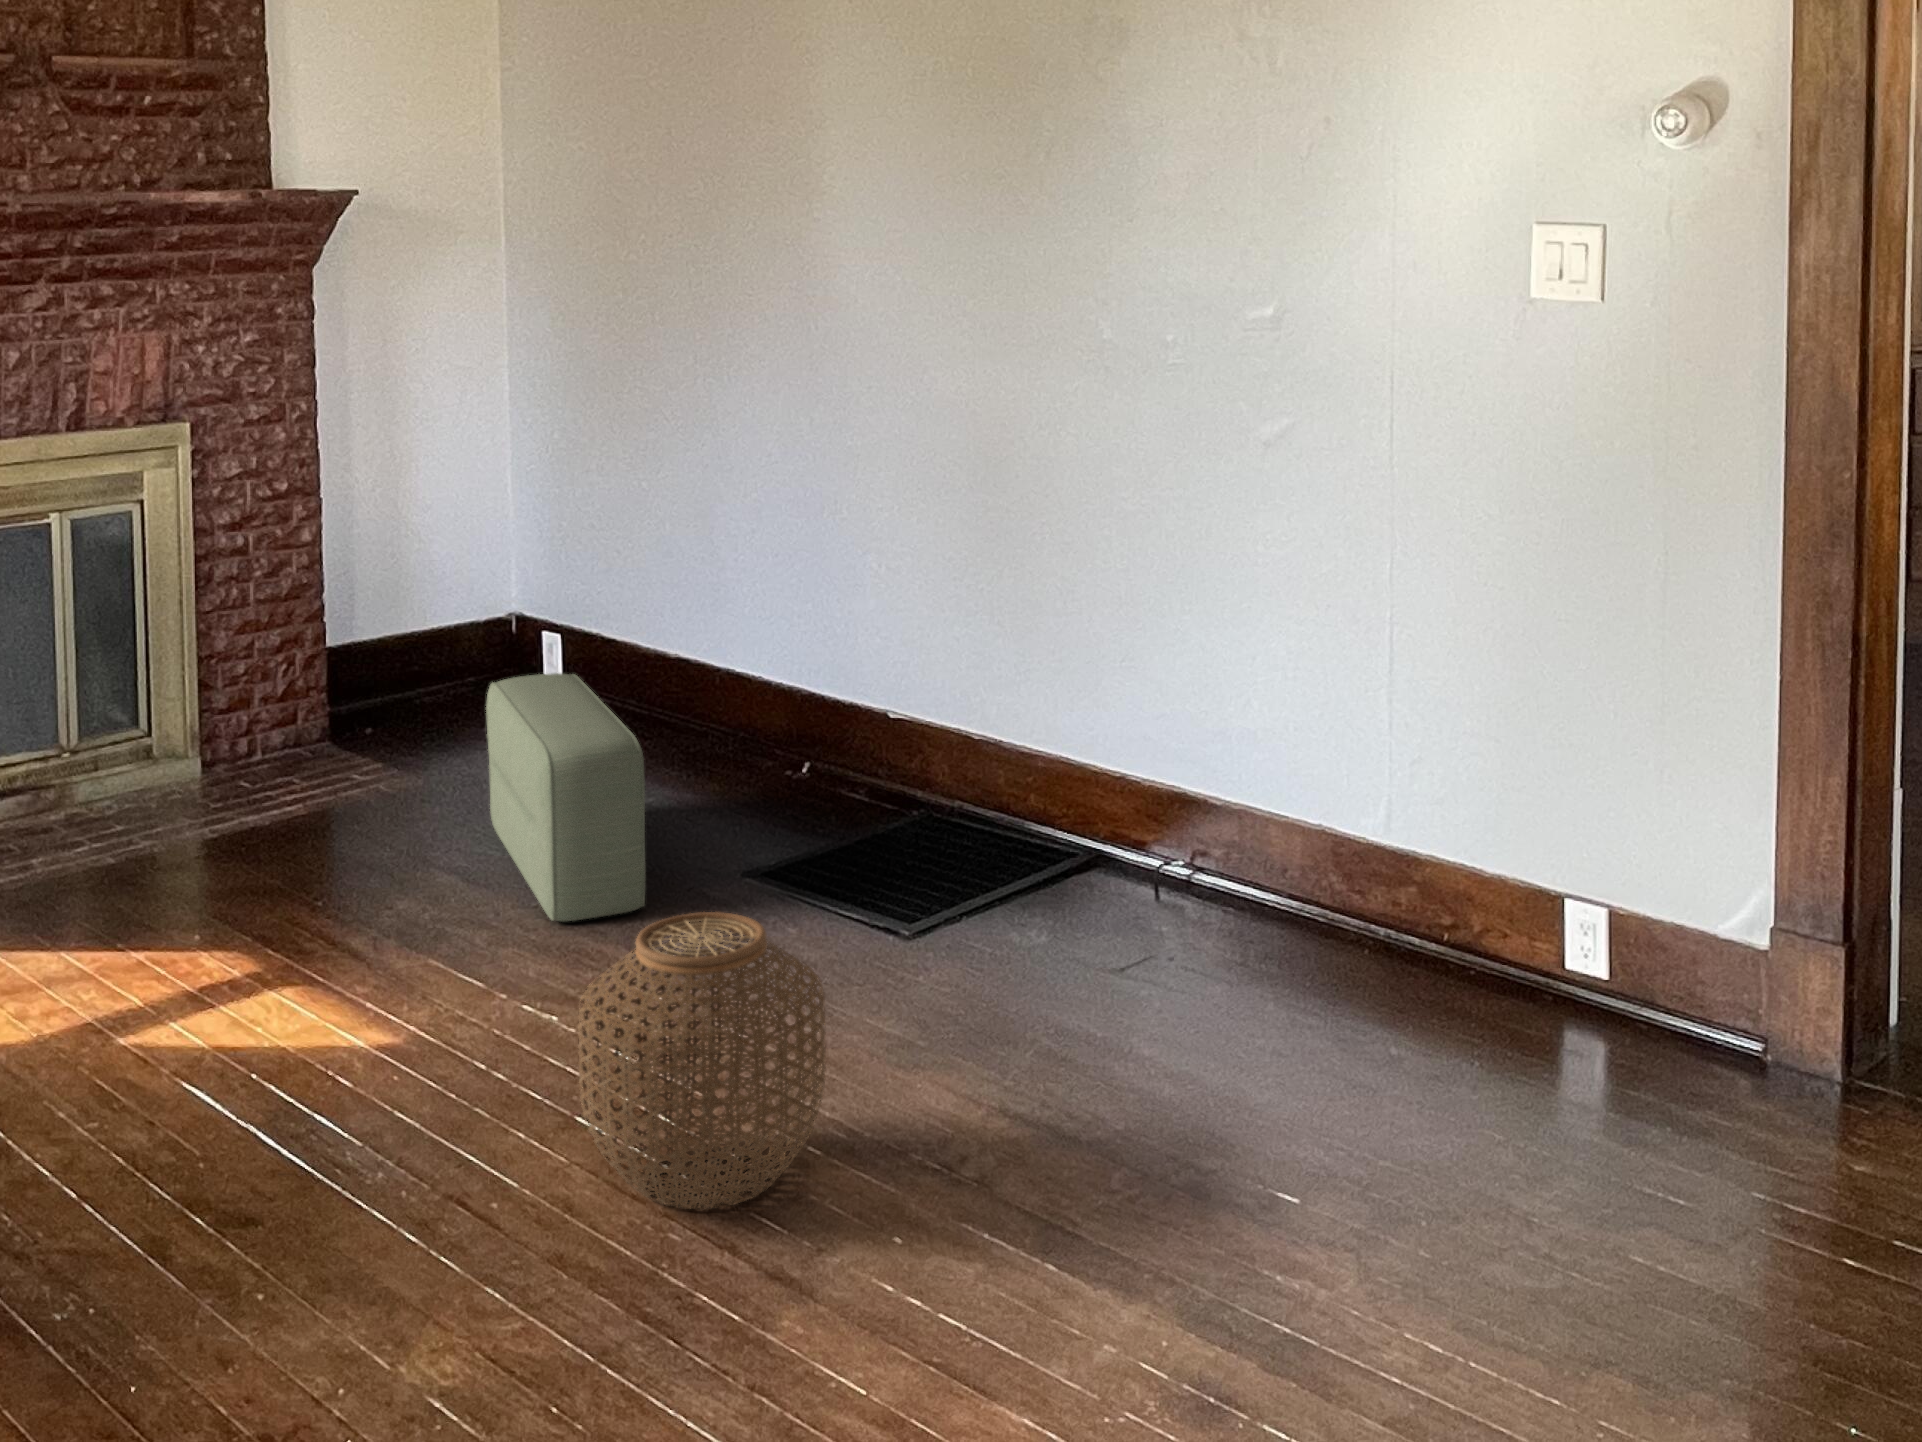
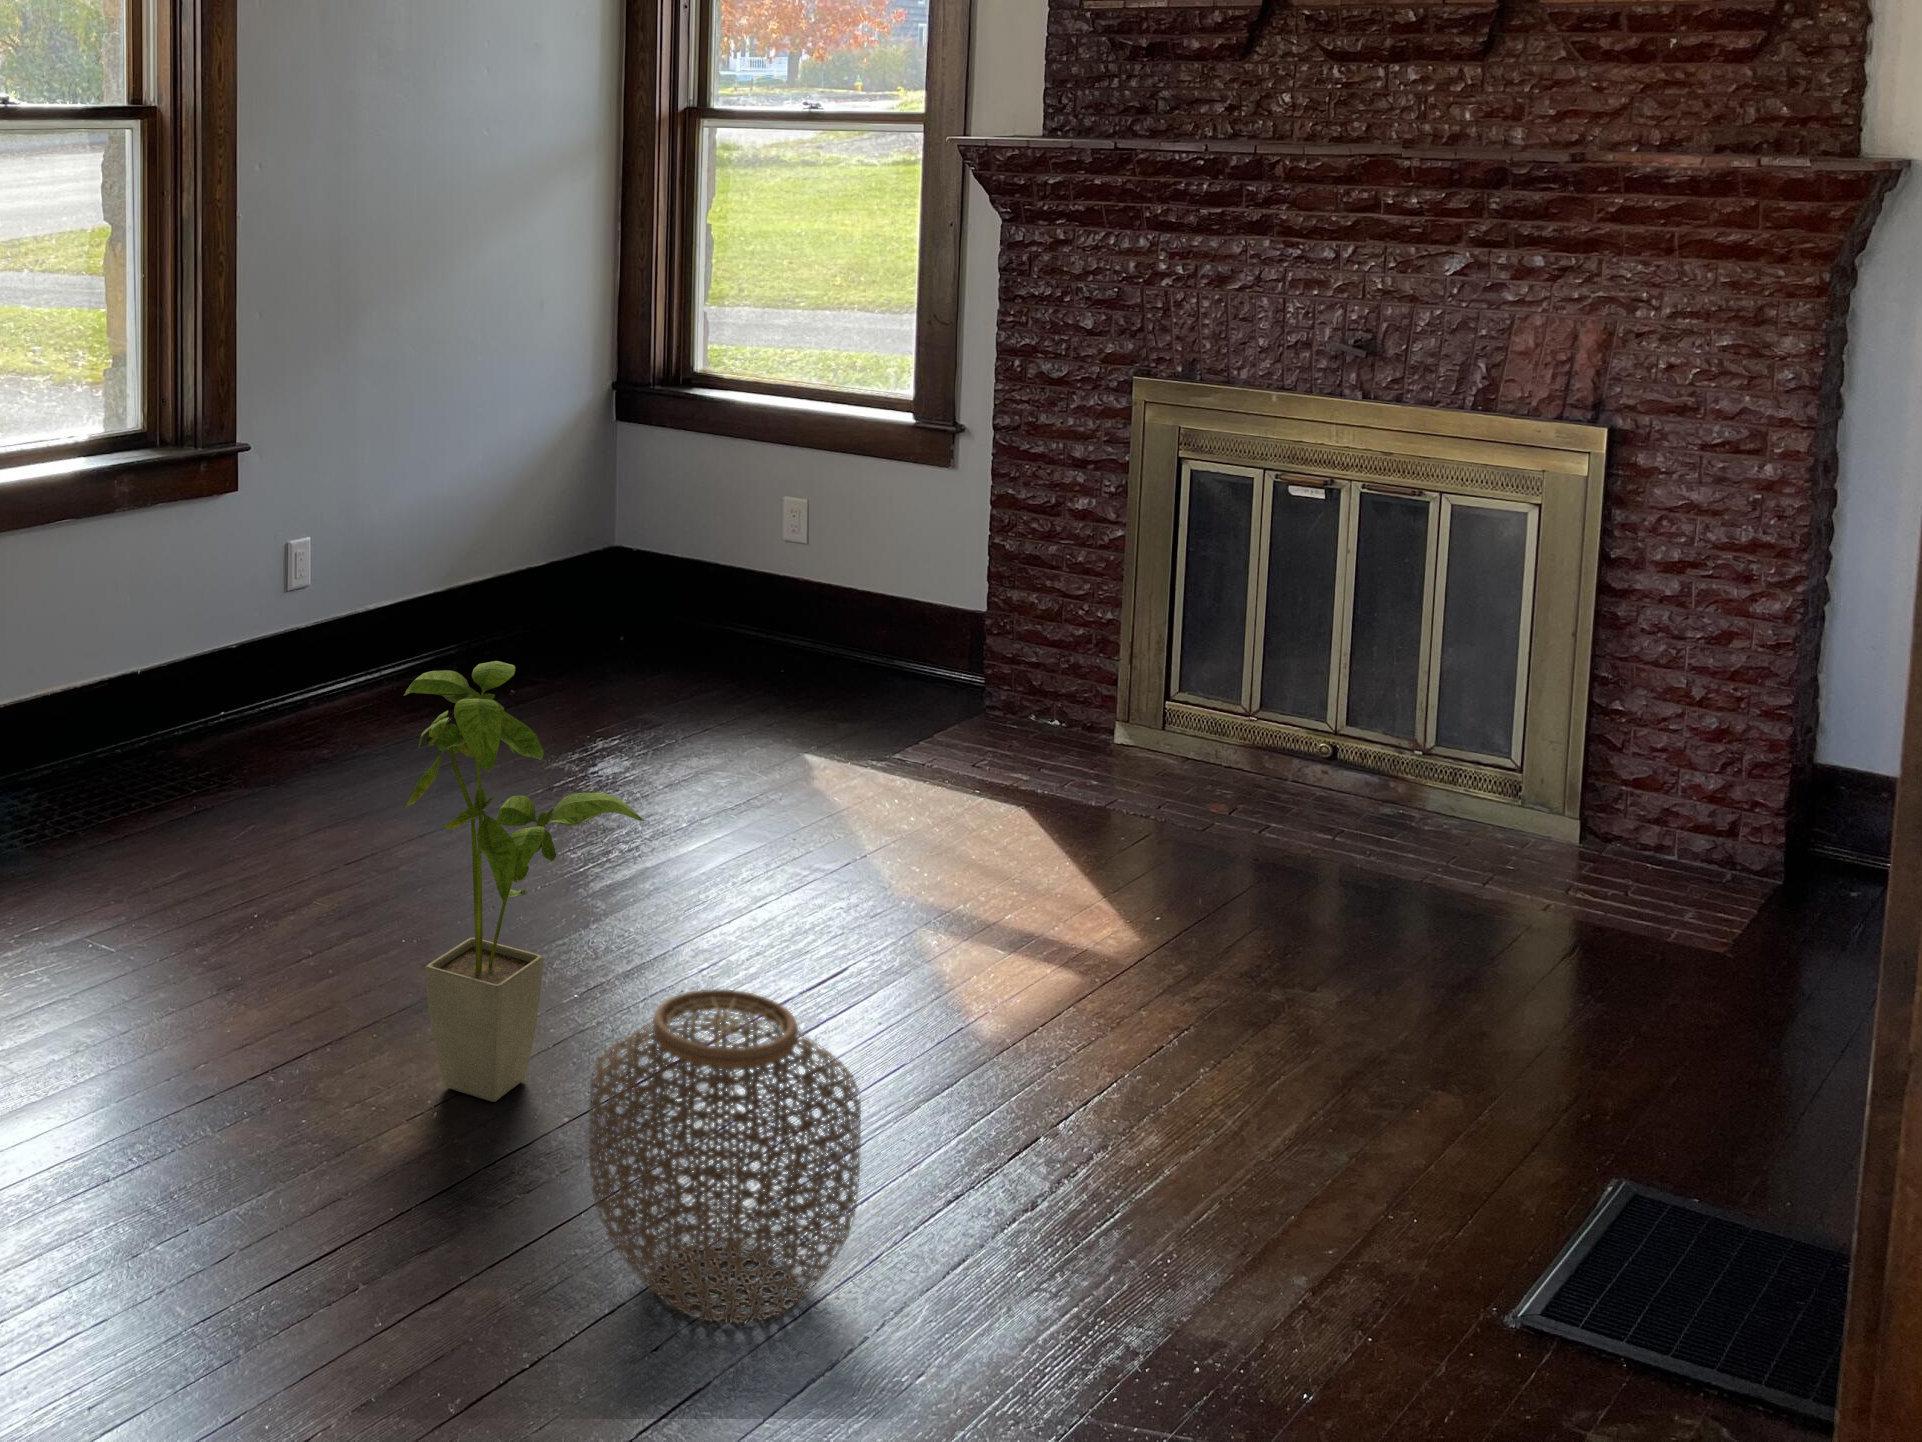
pouf: present [486,673,645,921] -> none [1310,828,1707,1147]
house plant: none [105,765,404,1311] -> present [404,661,645,1102]

